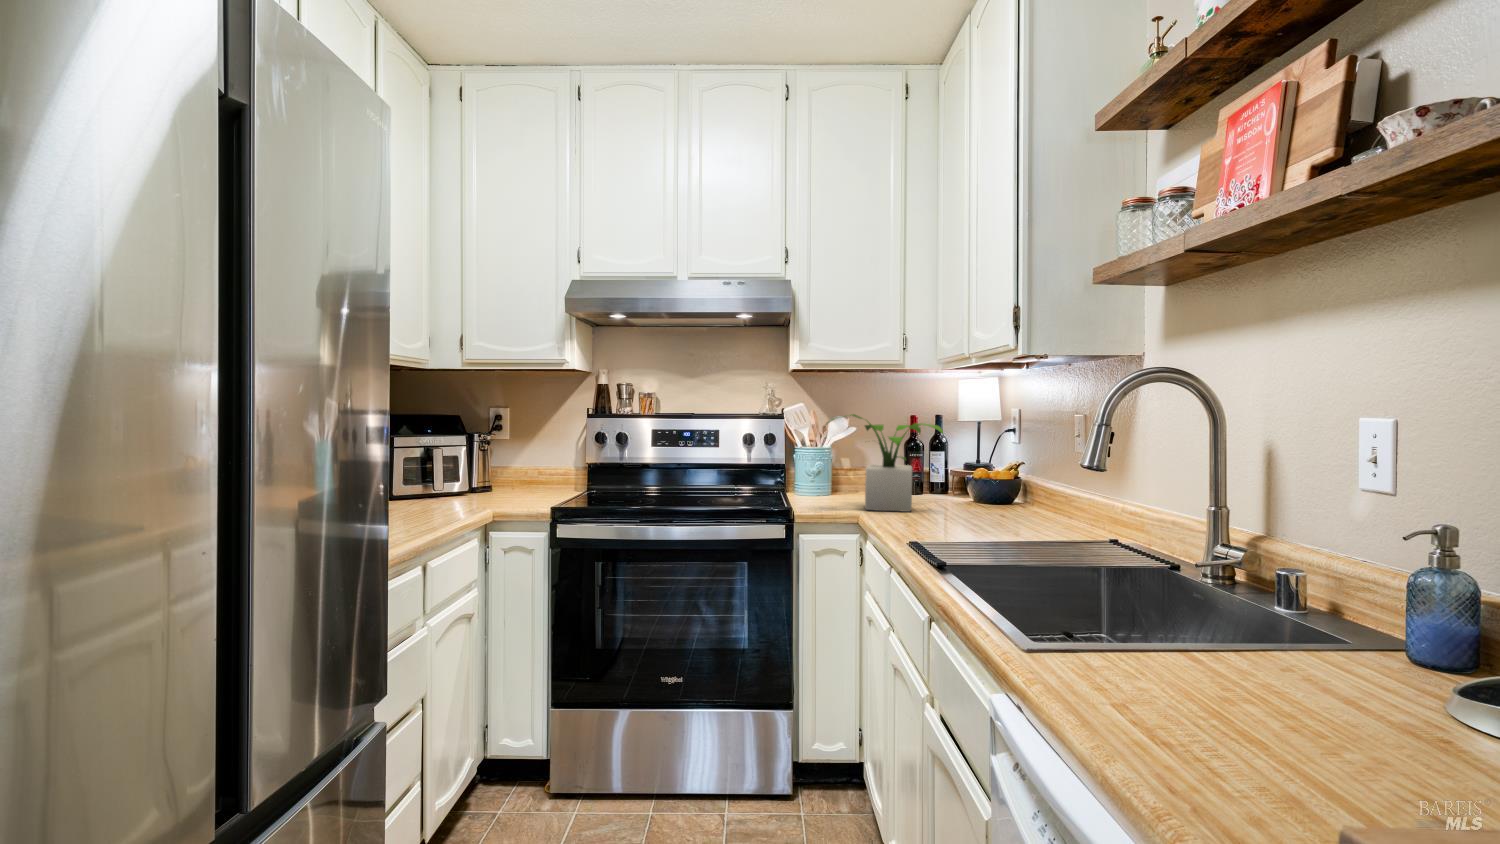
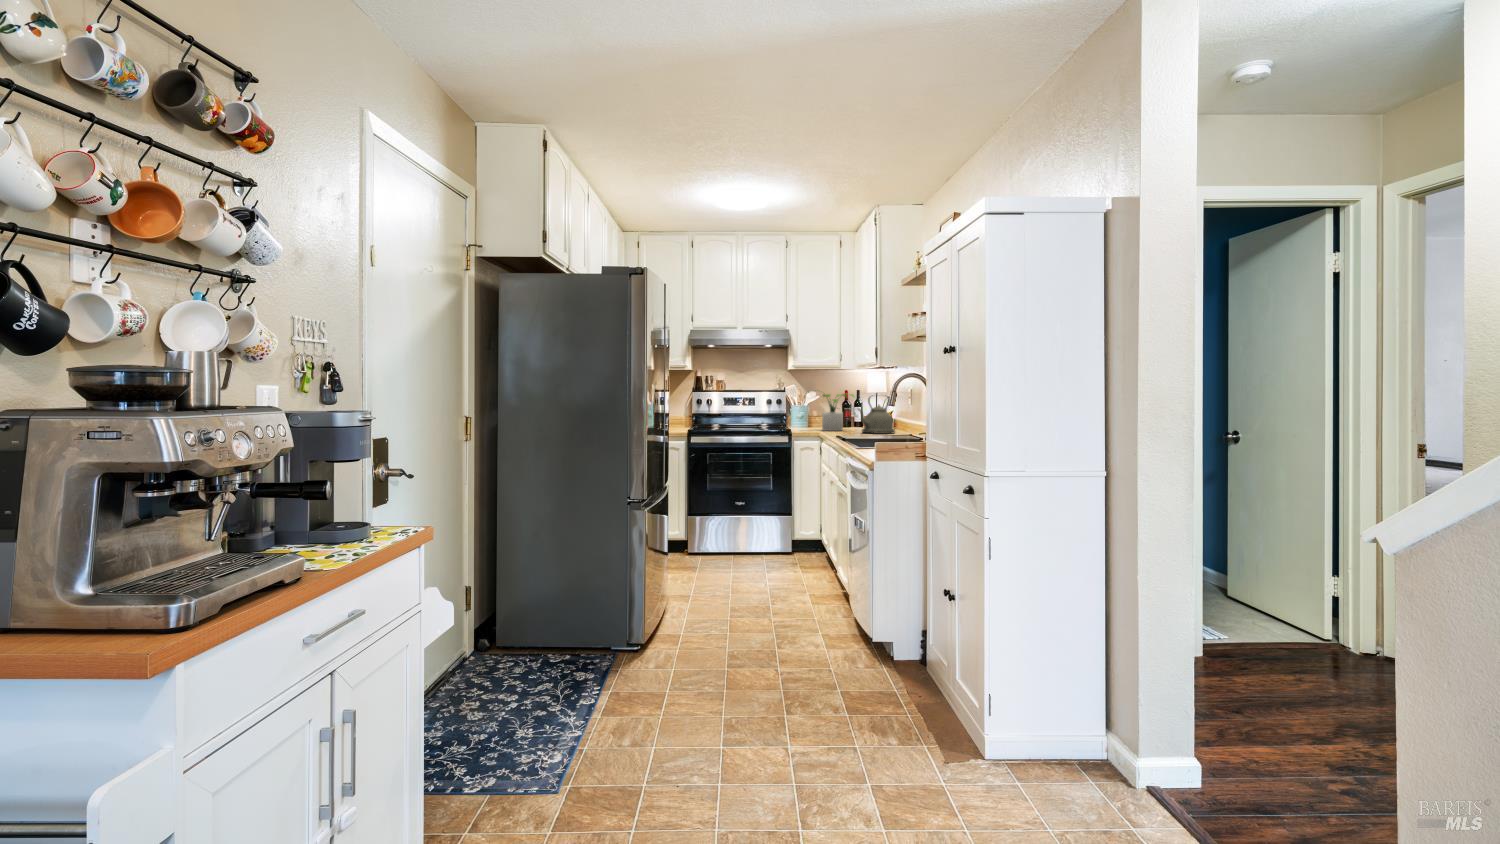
kettle: none [958,429,1052,528] -> present [858,395,895,434]

